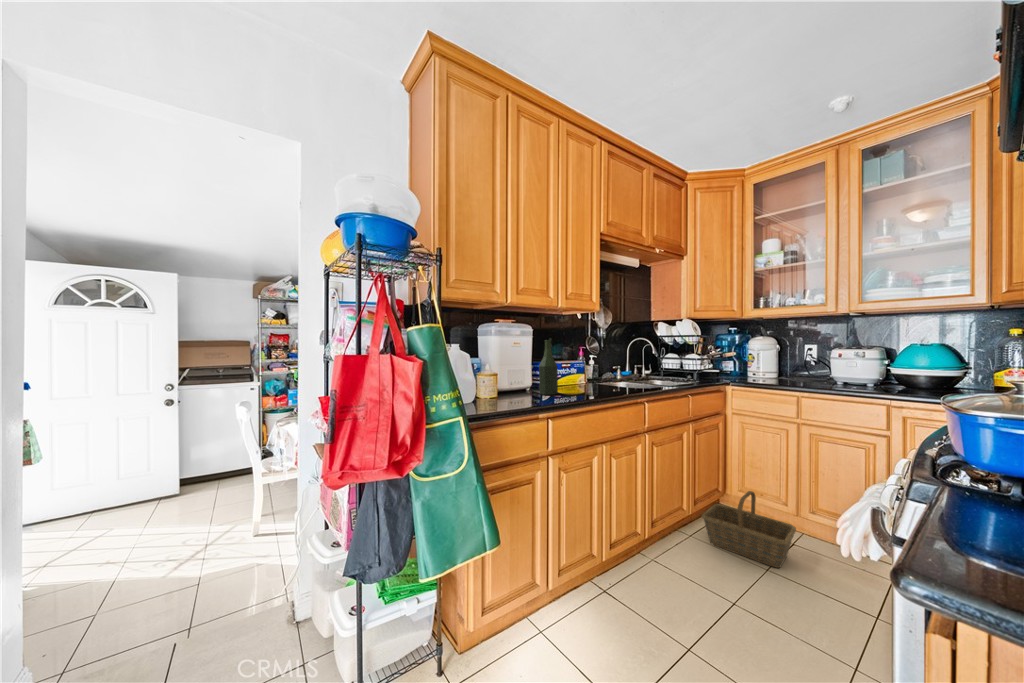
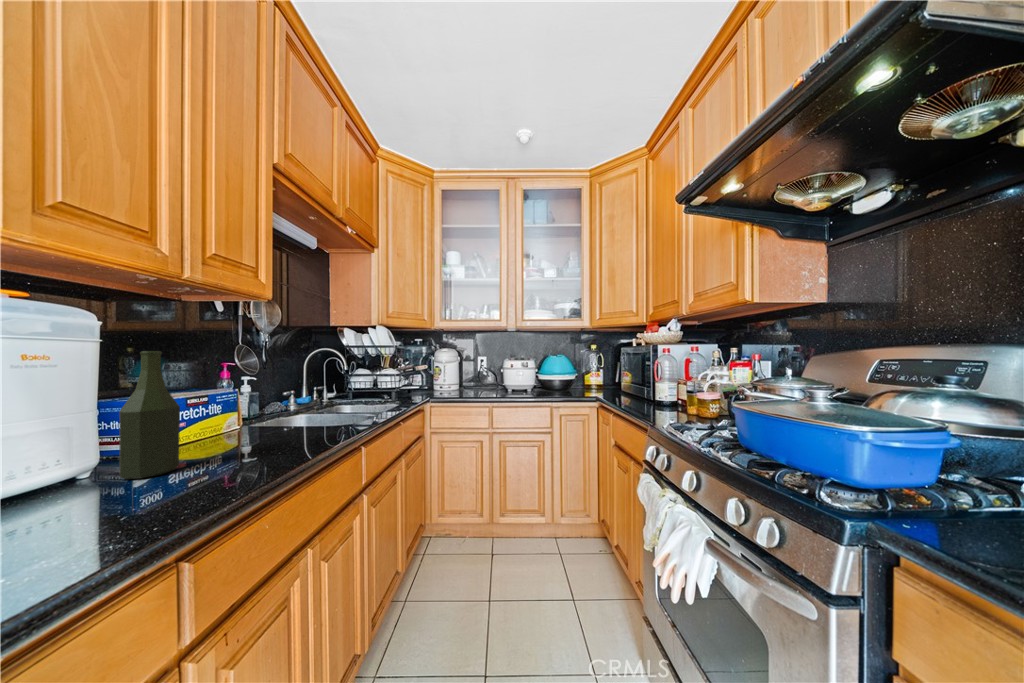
basket: present [702,491,796,568] -> none [417,516,503,600]

